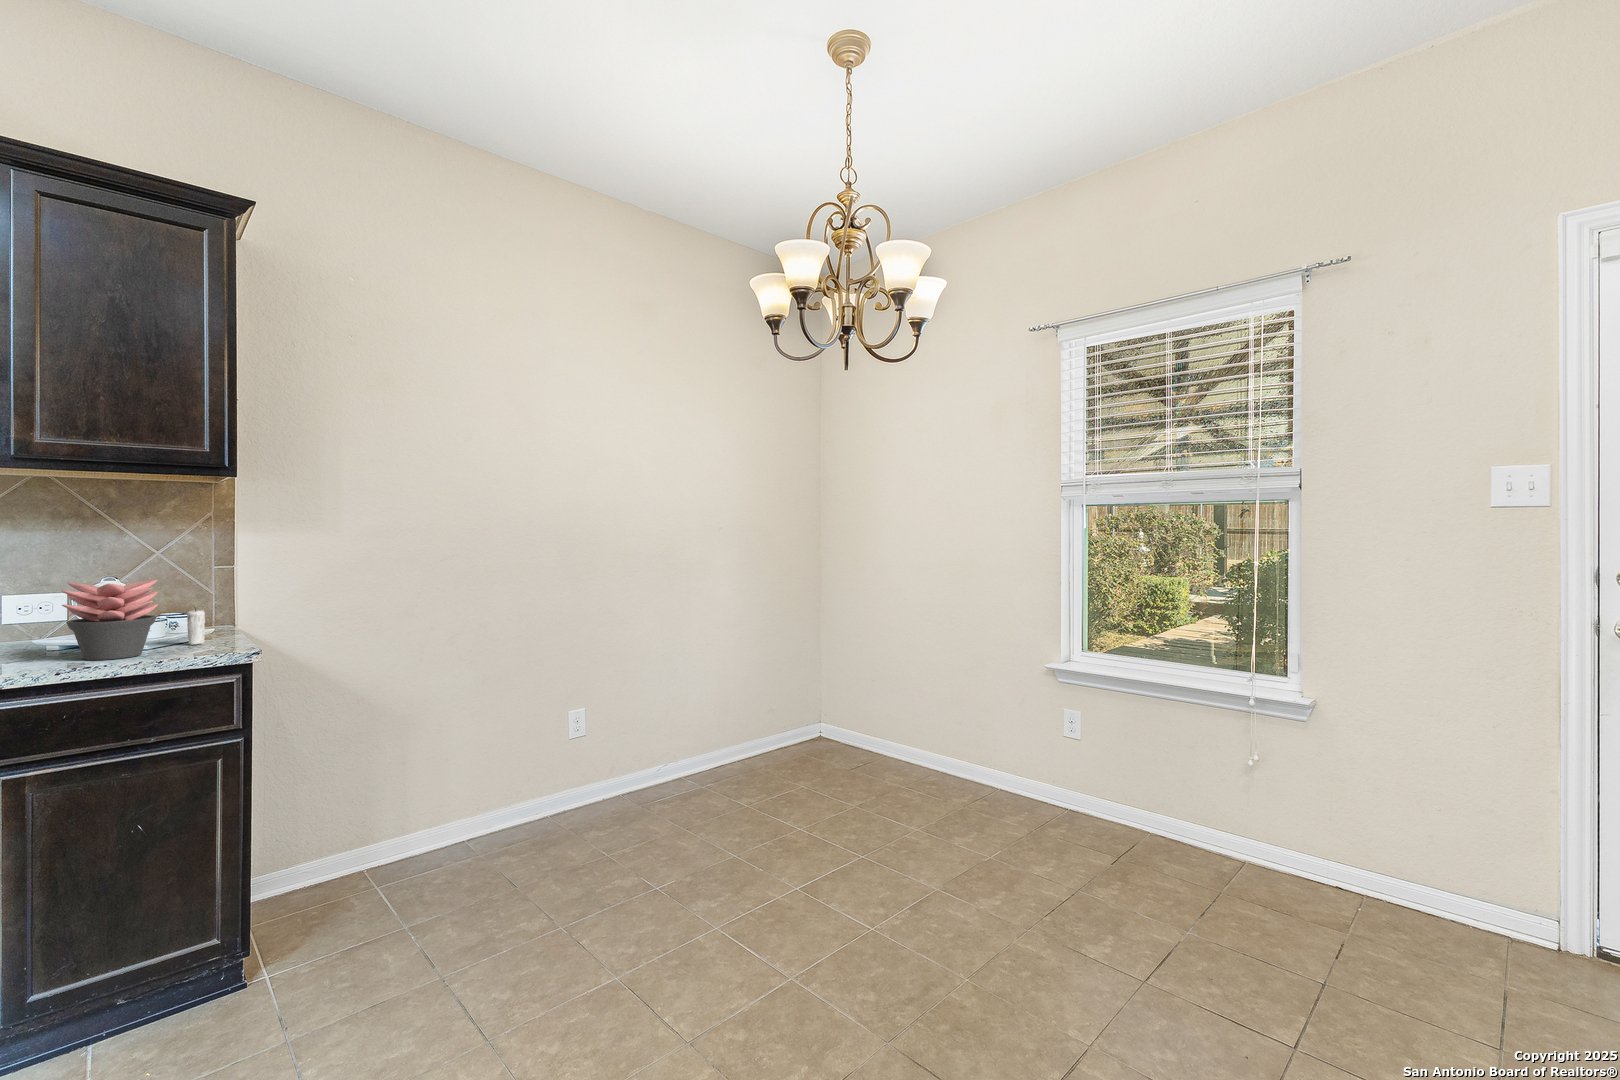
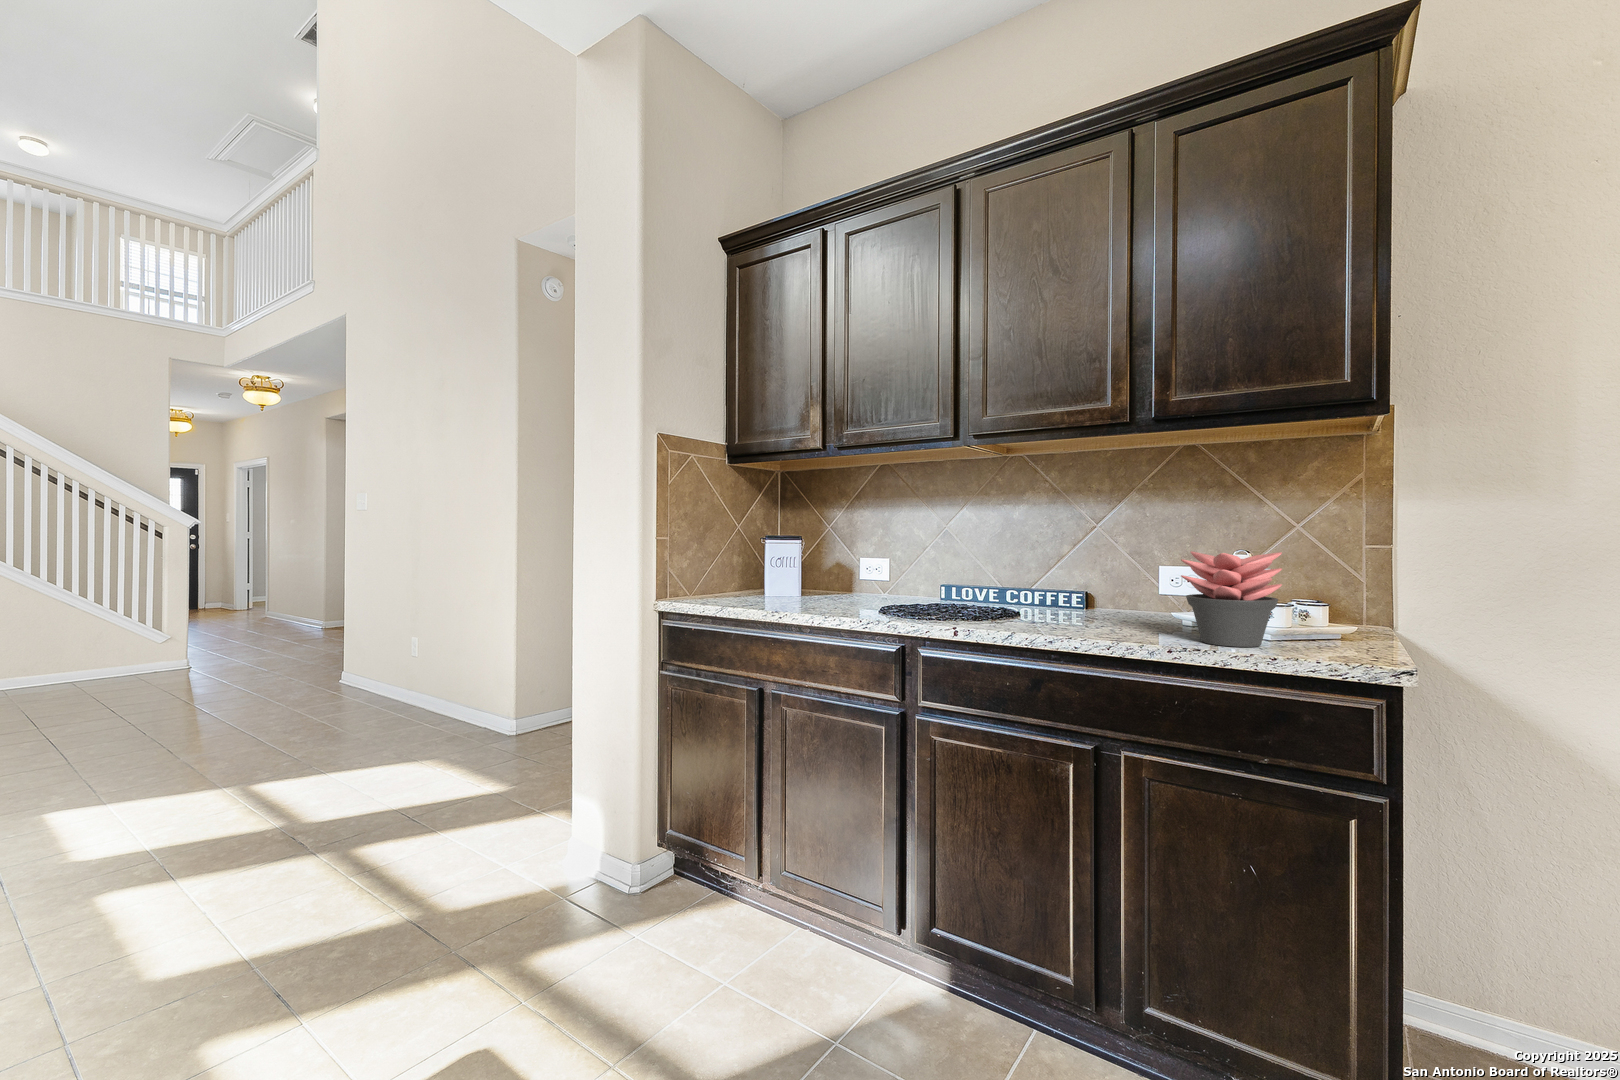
candle: present [187,607,205,645] -> none [1319,588,1343,643]

